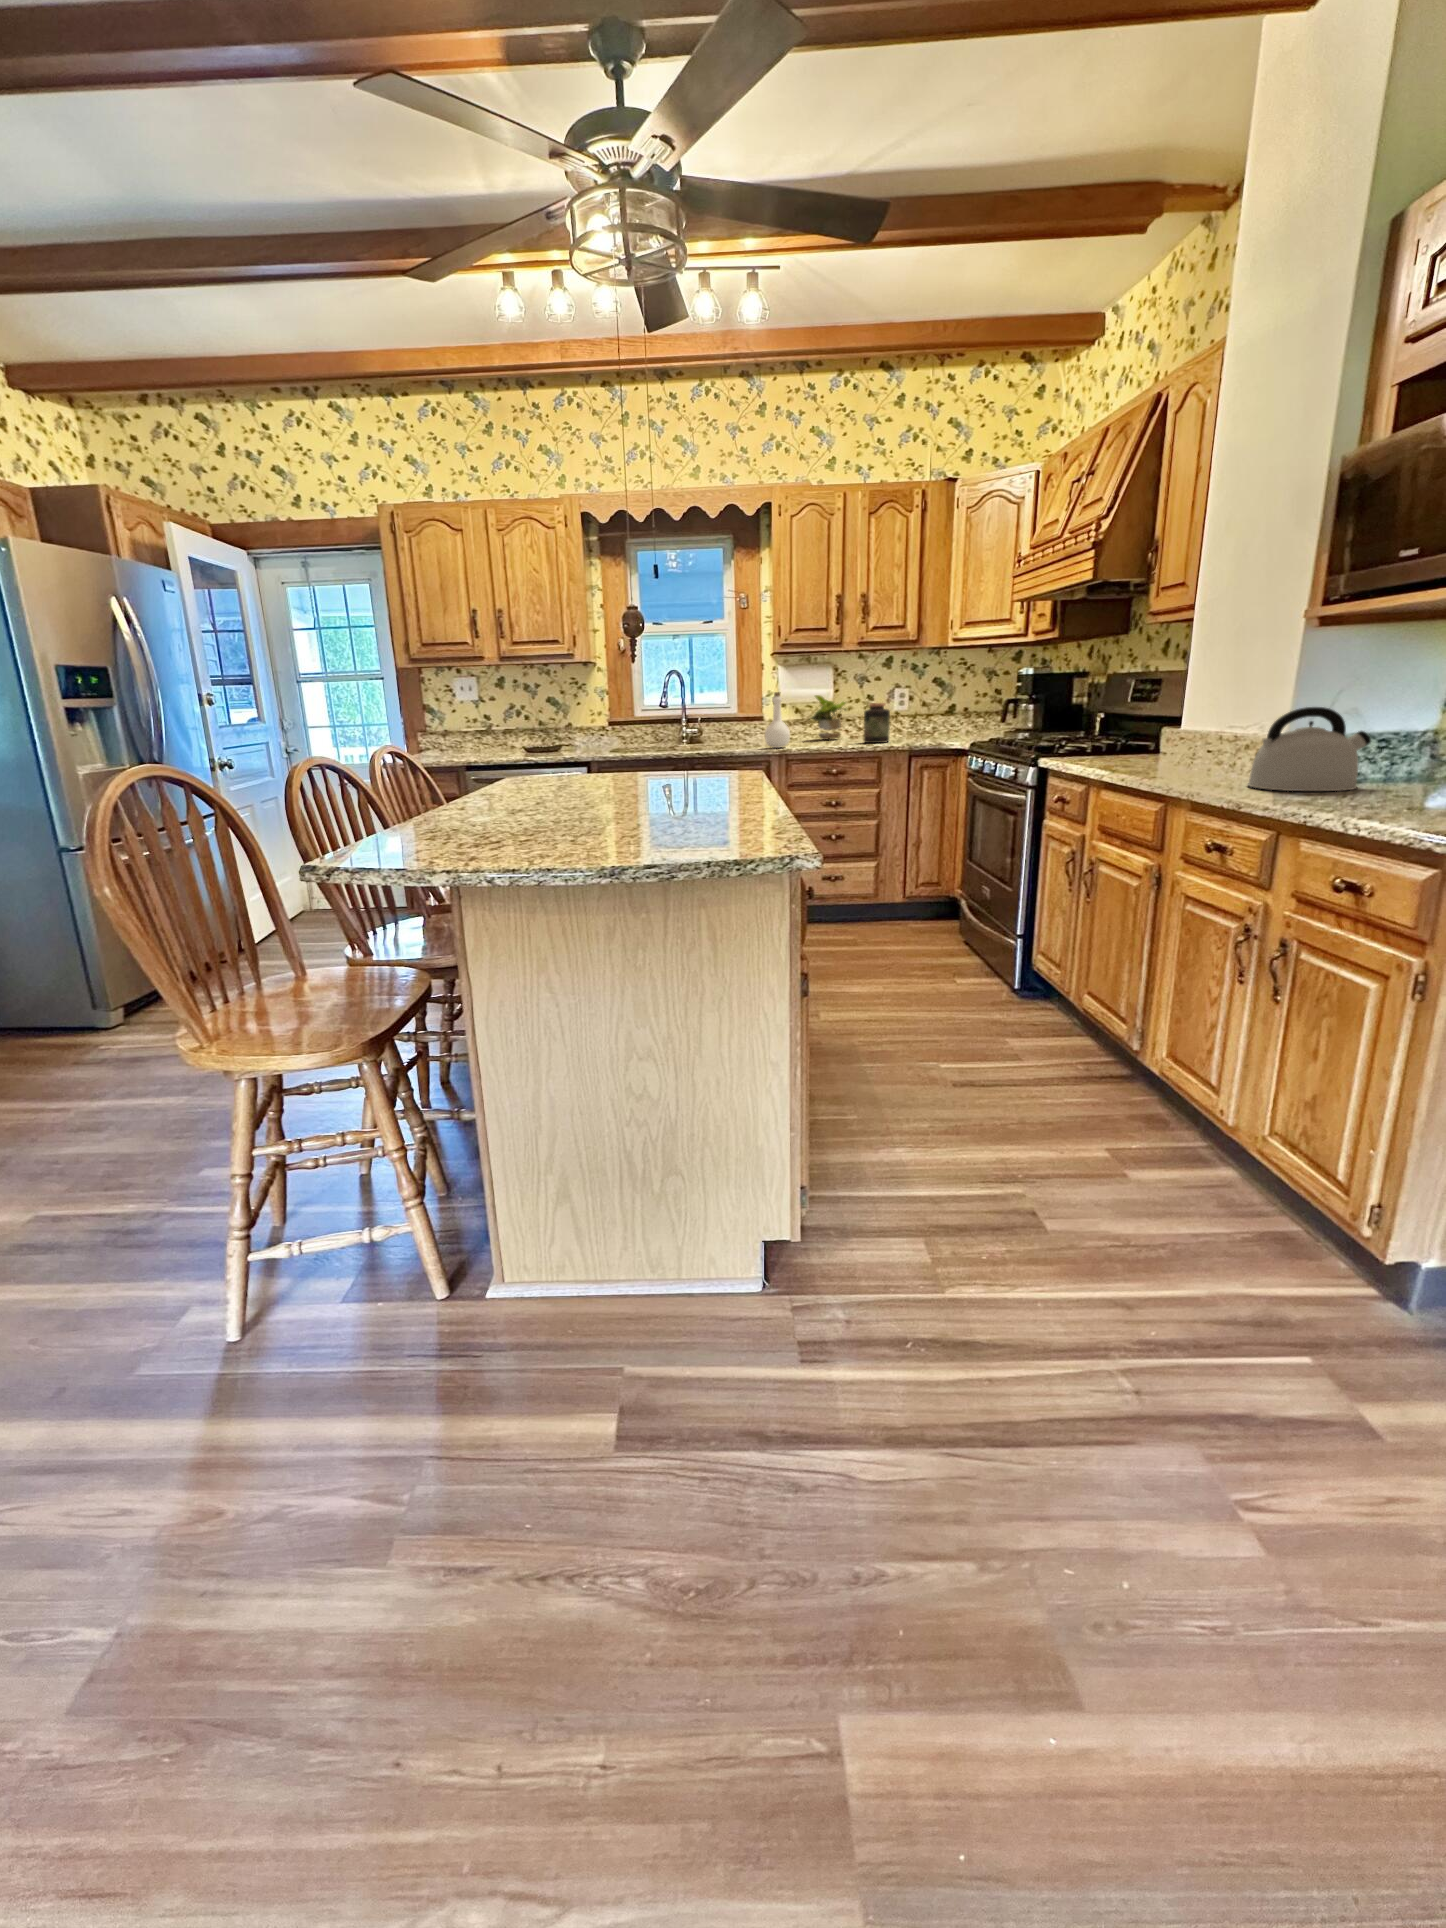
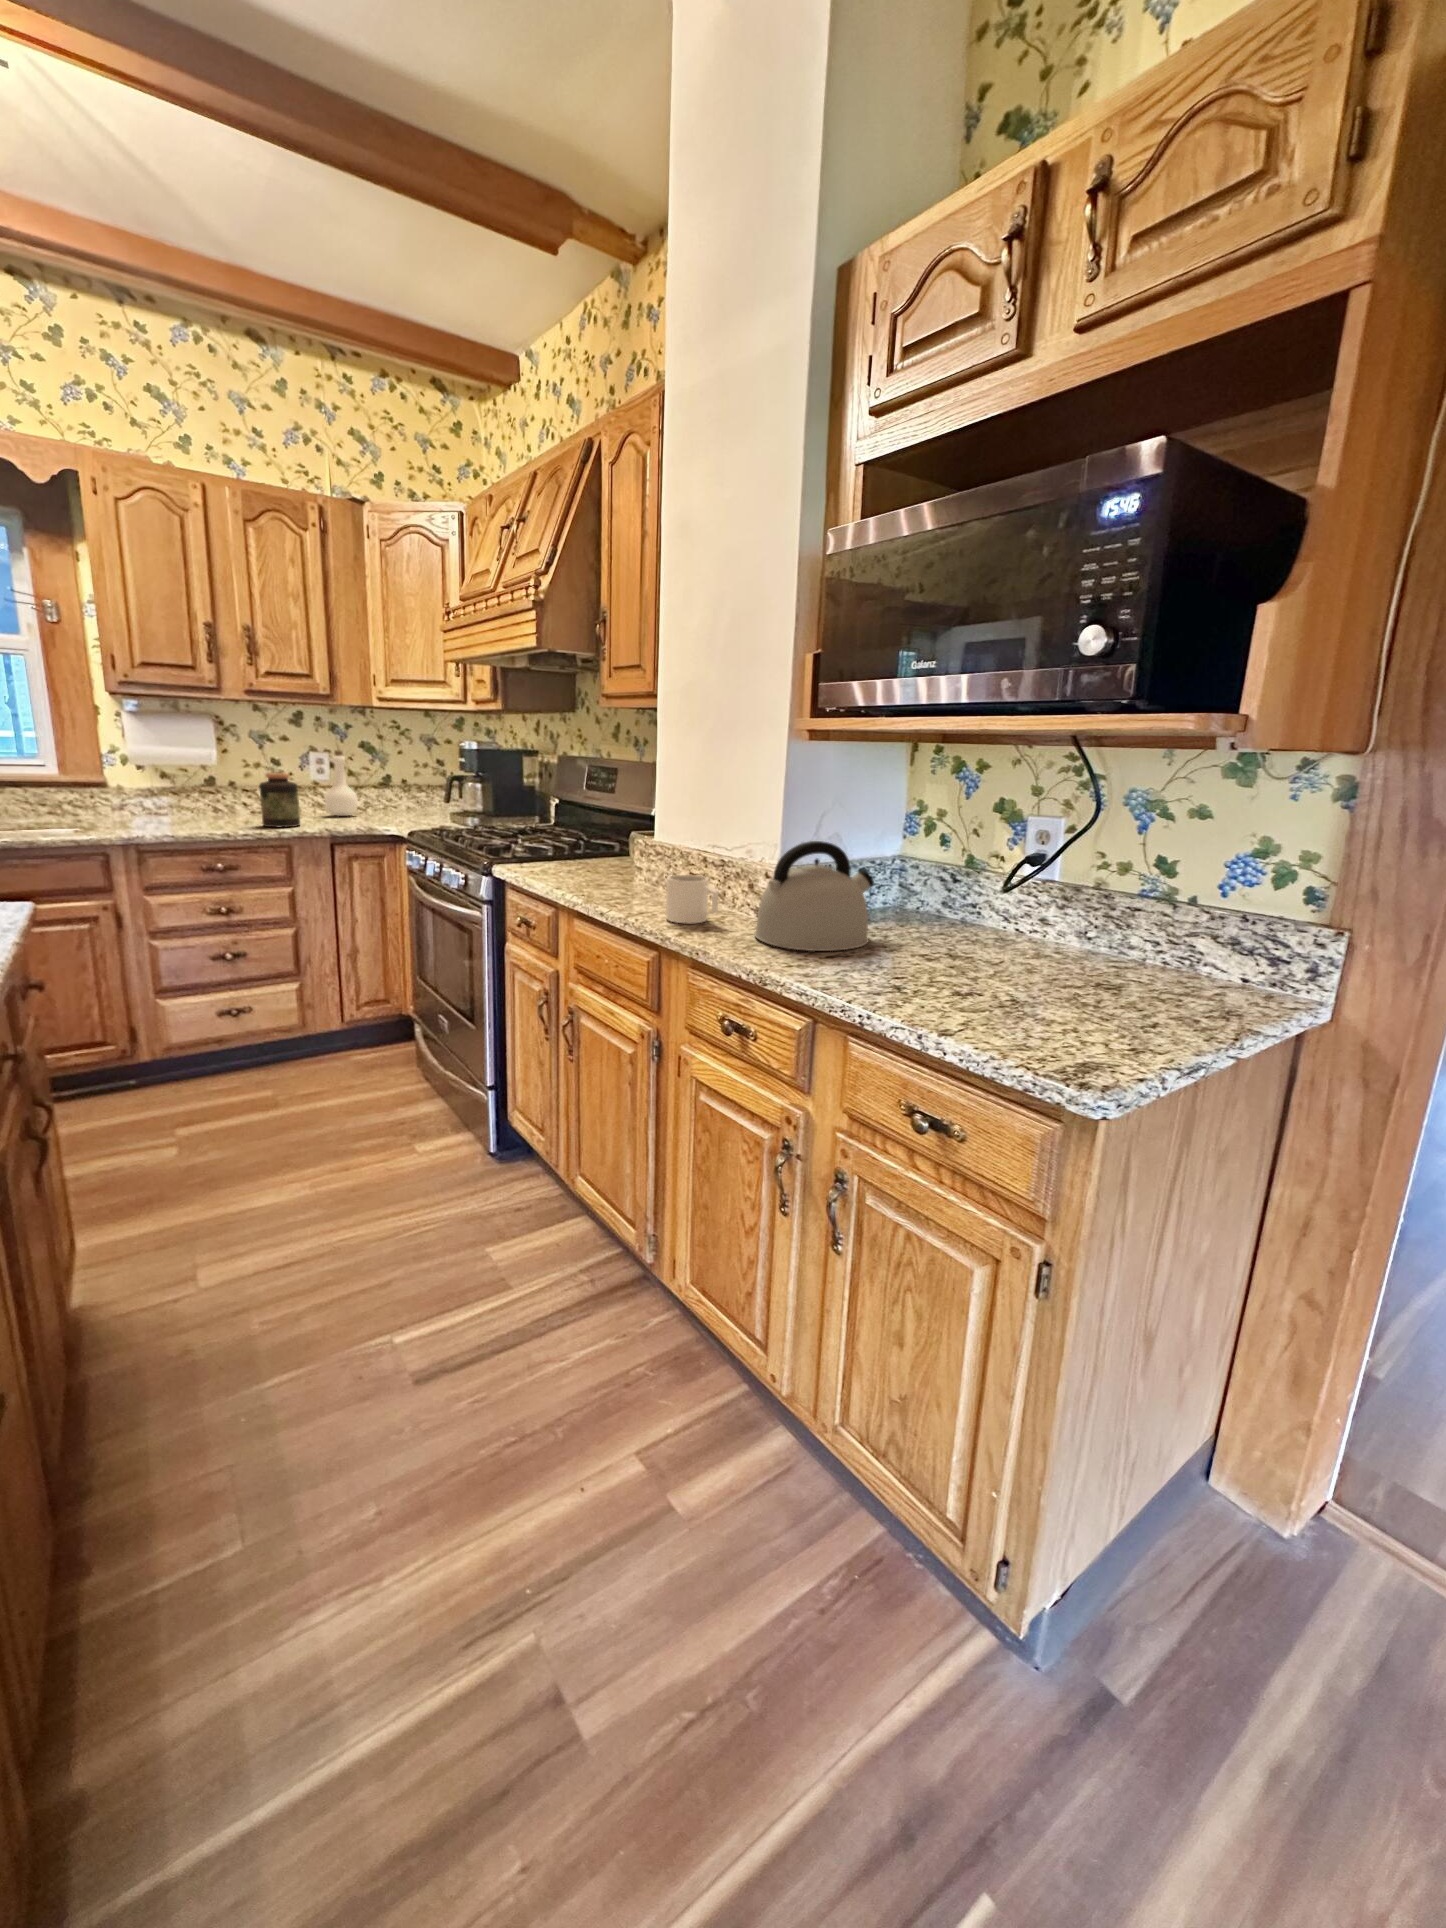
bottle: present [765,692,790,748] -> present [325,750,358,816]
potted plant: present [812,695,847,740] -> none [177,756,239,818]
mug: none [1174,745,1222,780] -> present [666,875,719,923]

